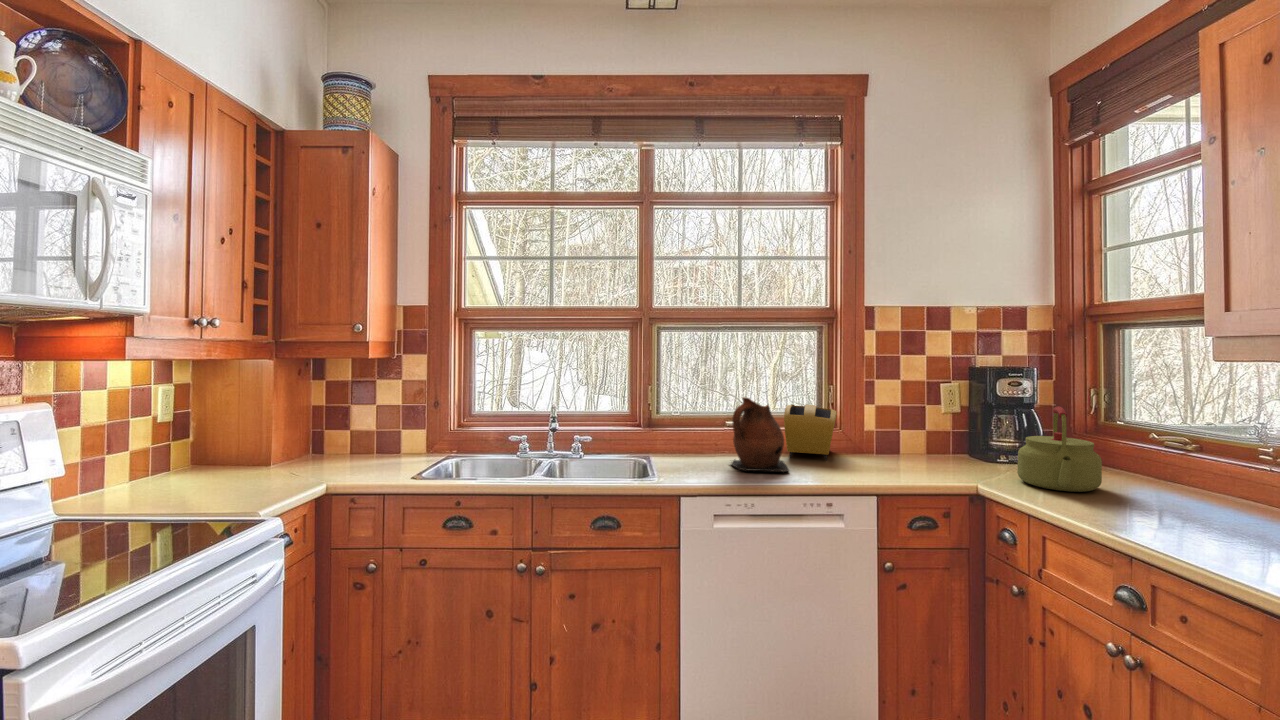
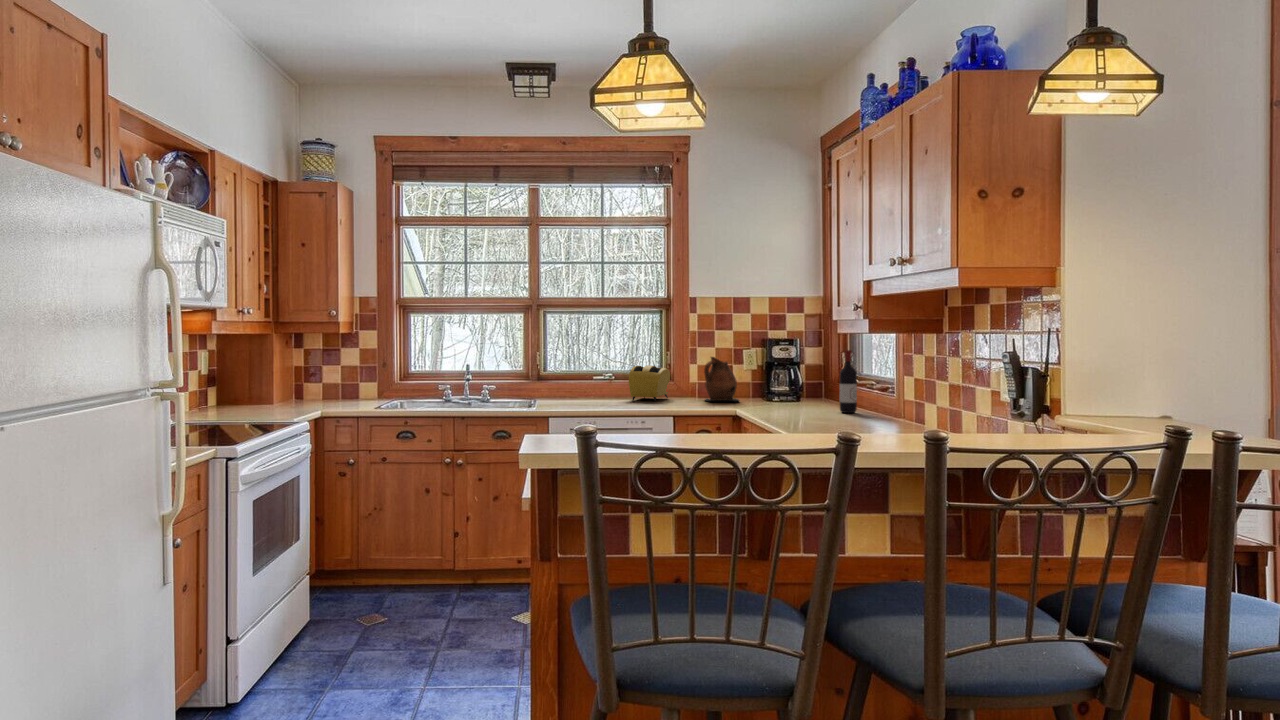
ceramic pitcher: present [731,397,789,472] -> present [704,357,739,401]
wine bottle: none [1211,401,1257,516] -> present [840,350,857,413]
kettle: present [1017,406,1102,492] -> none [760,359,803,408]

